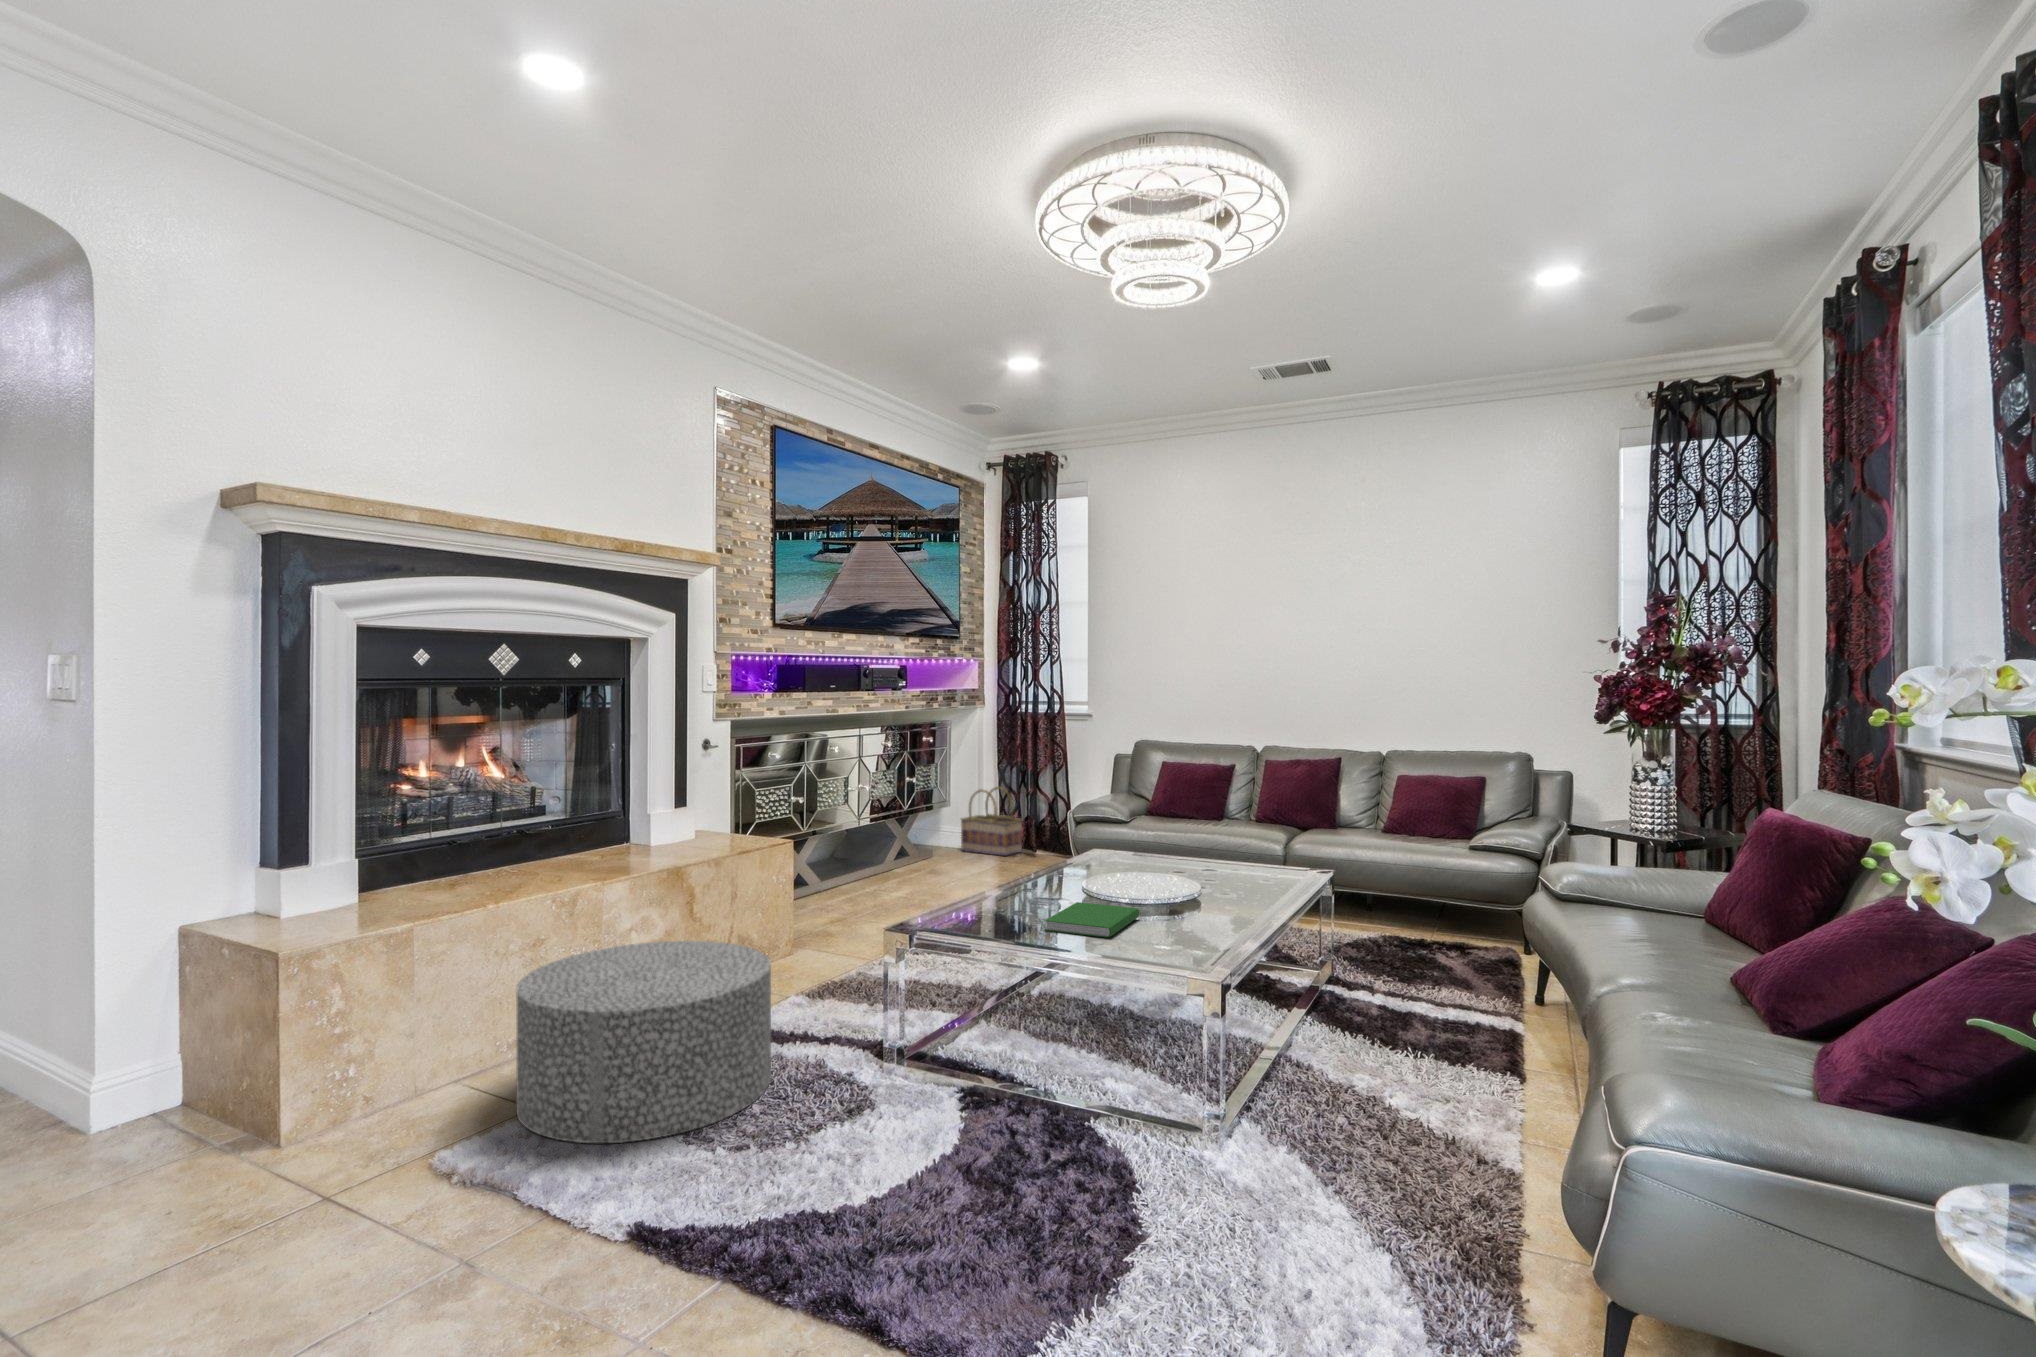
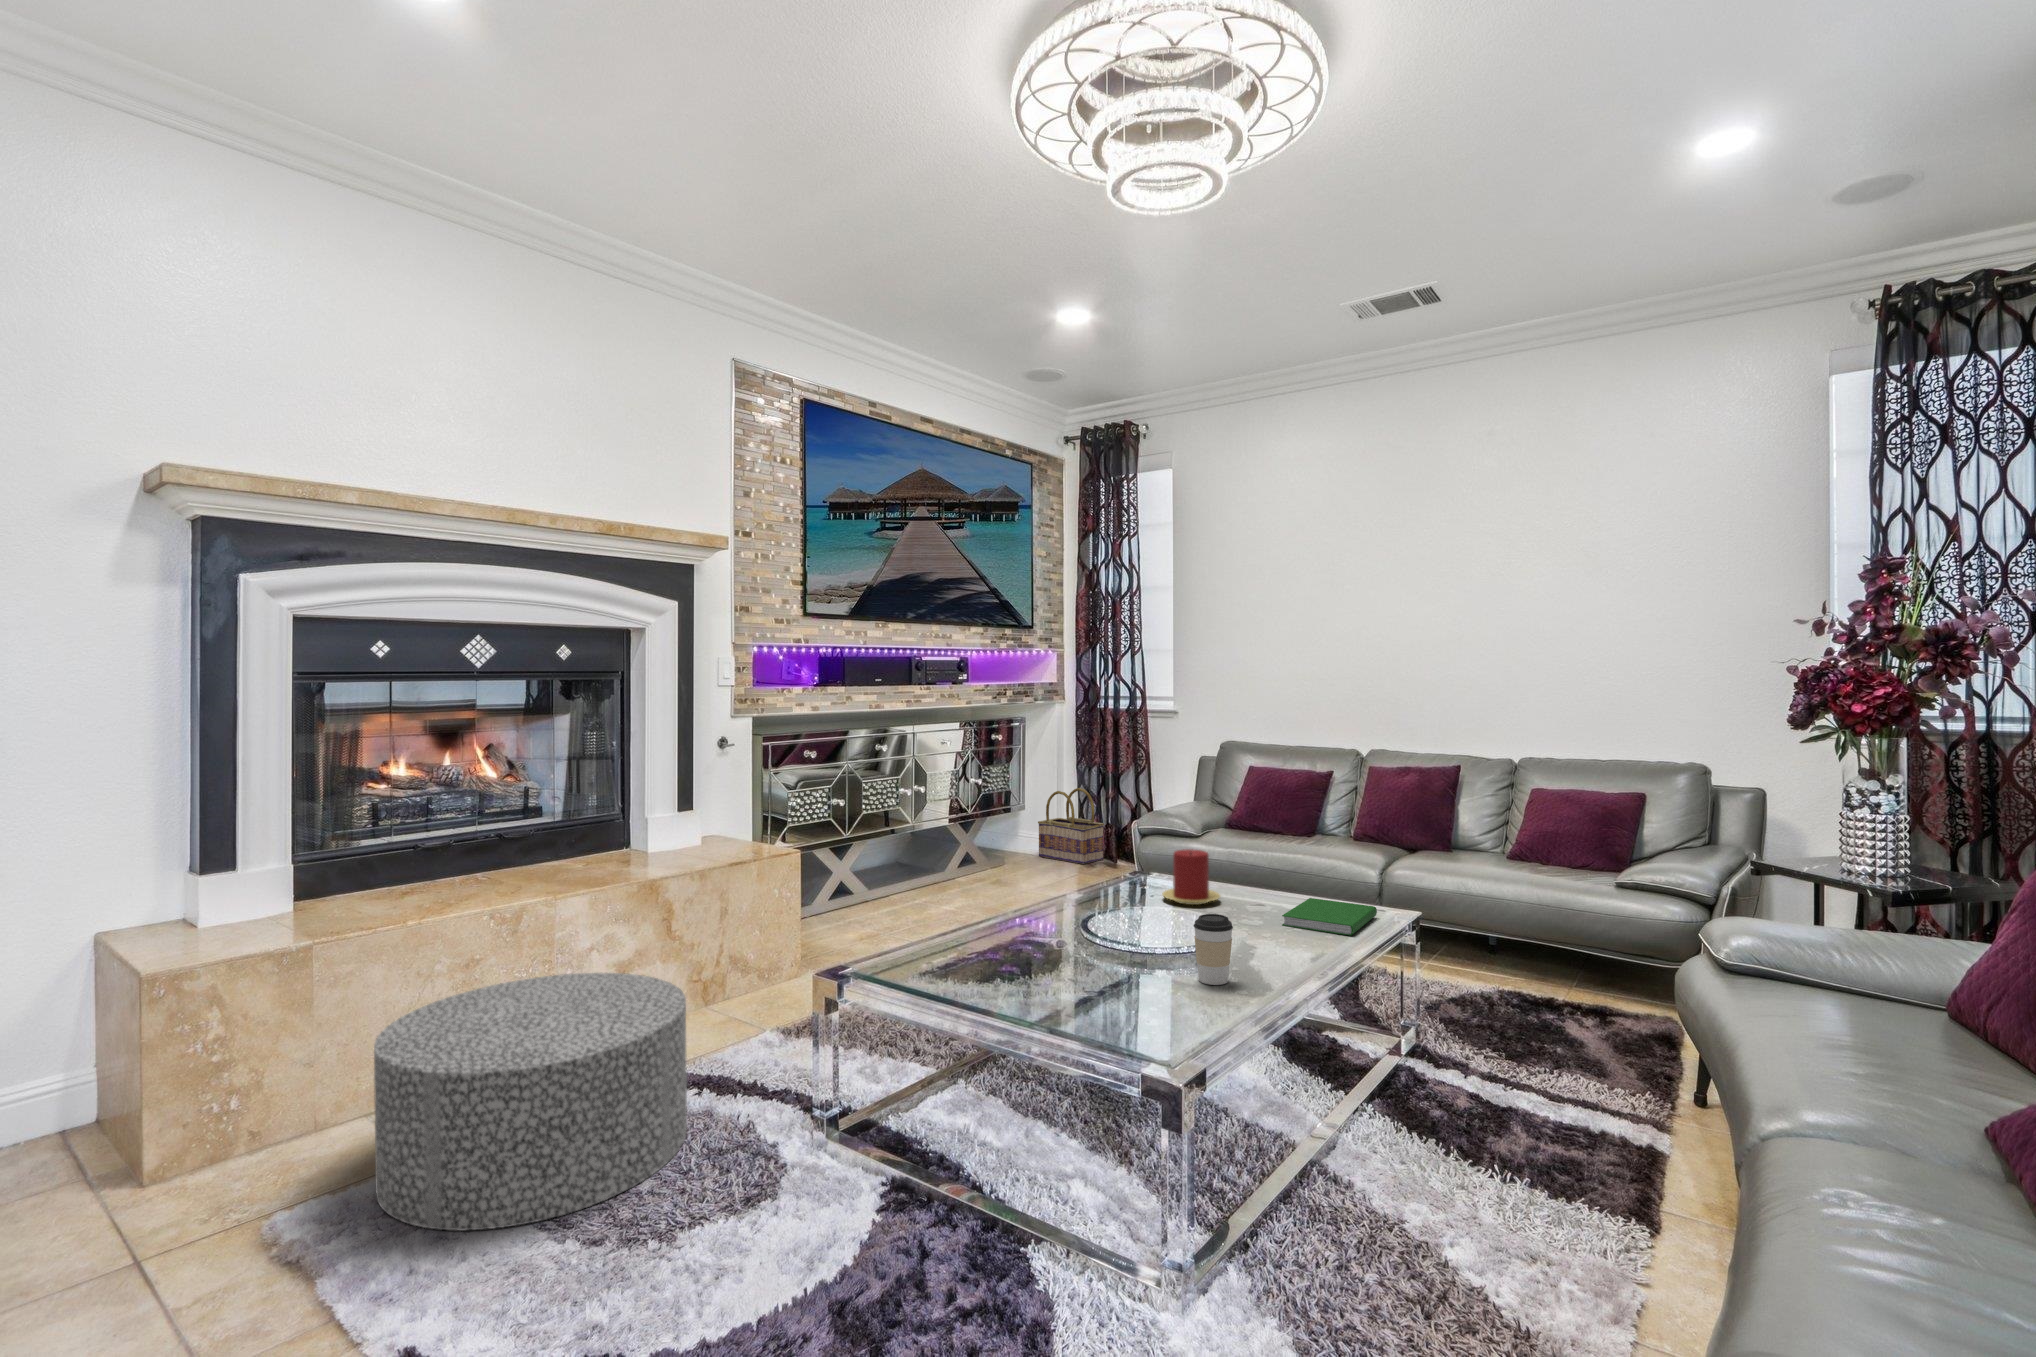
candle: none [1129,827,1177,872] -> present [1162,849,1220,905]
coffee cup: none [1188,868,1218,922] -> present [1193,914,1233,985]
hardcover book: present [1045,902,1139,938] -> present [1282,898,1377,936]

